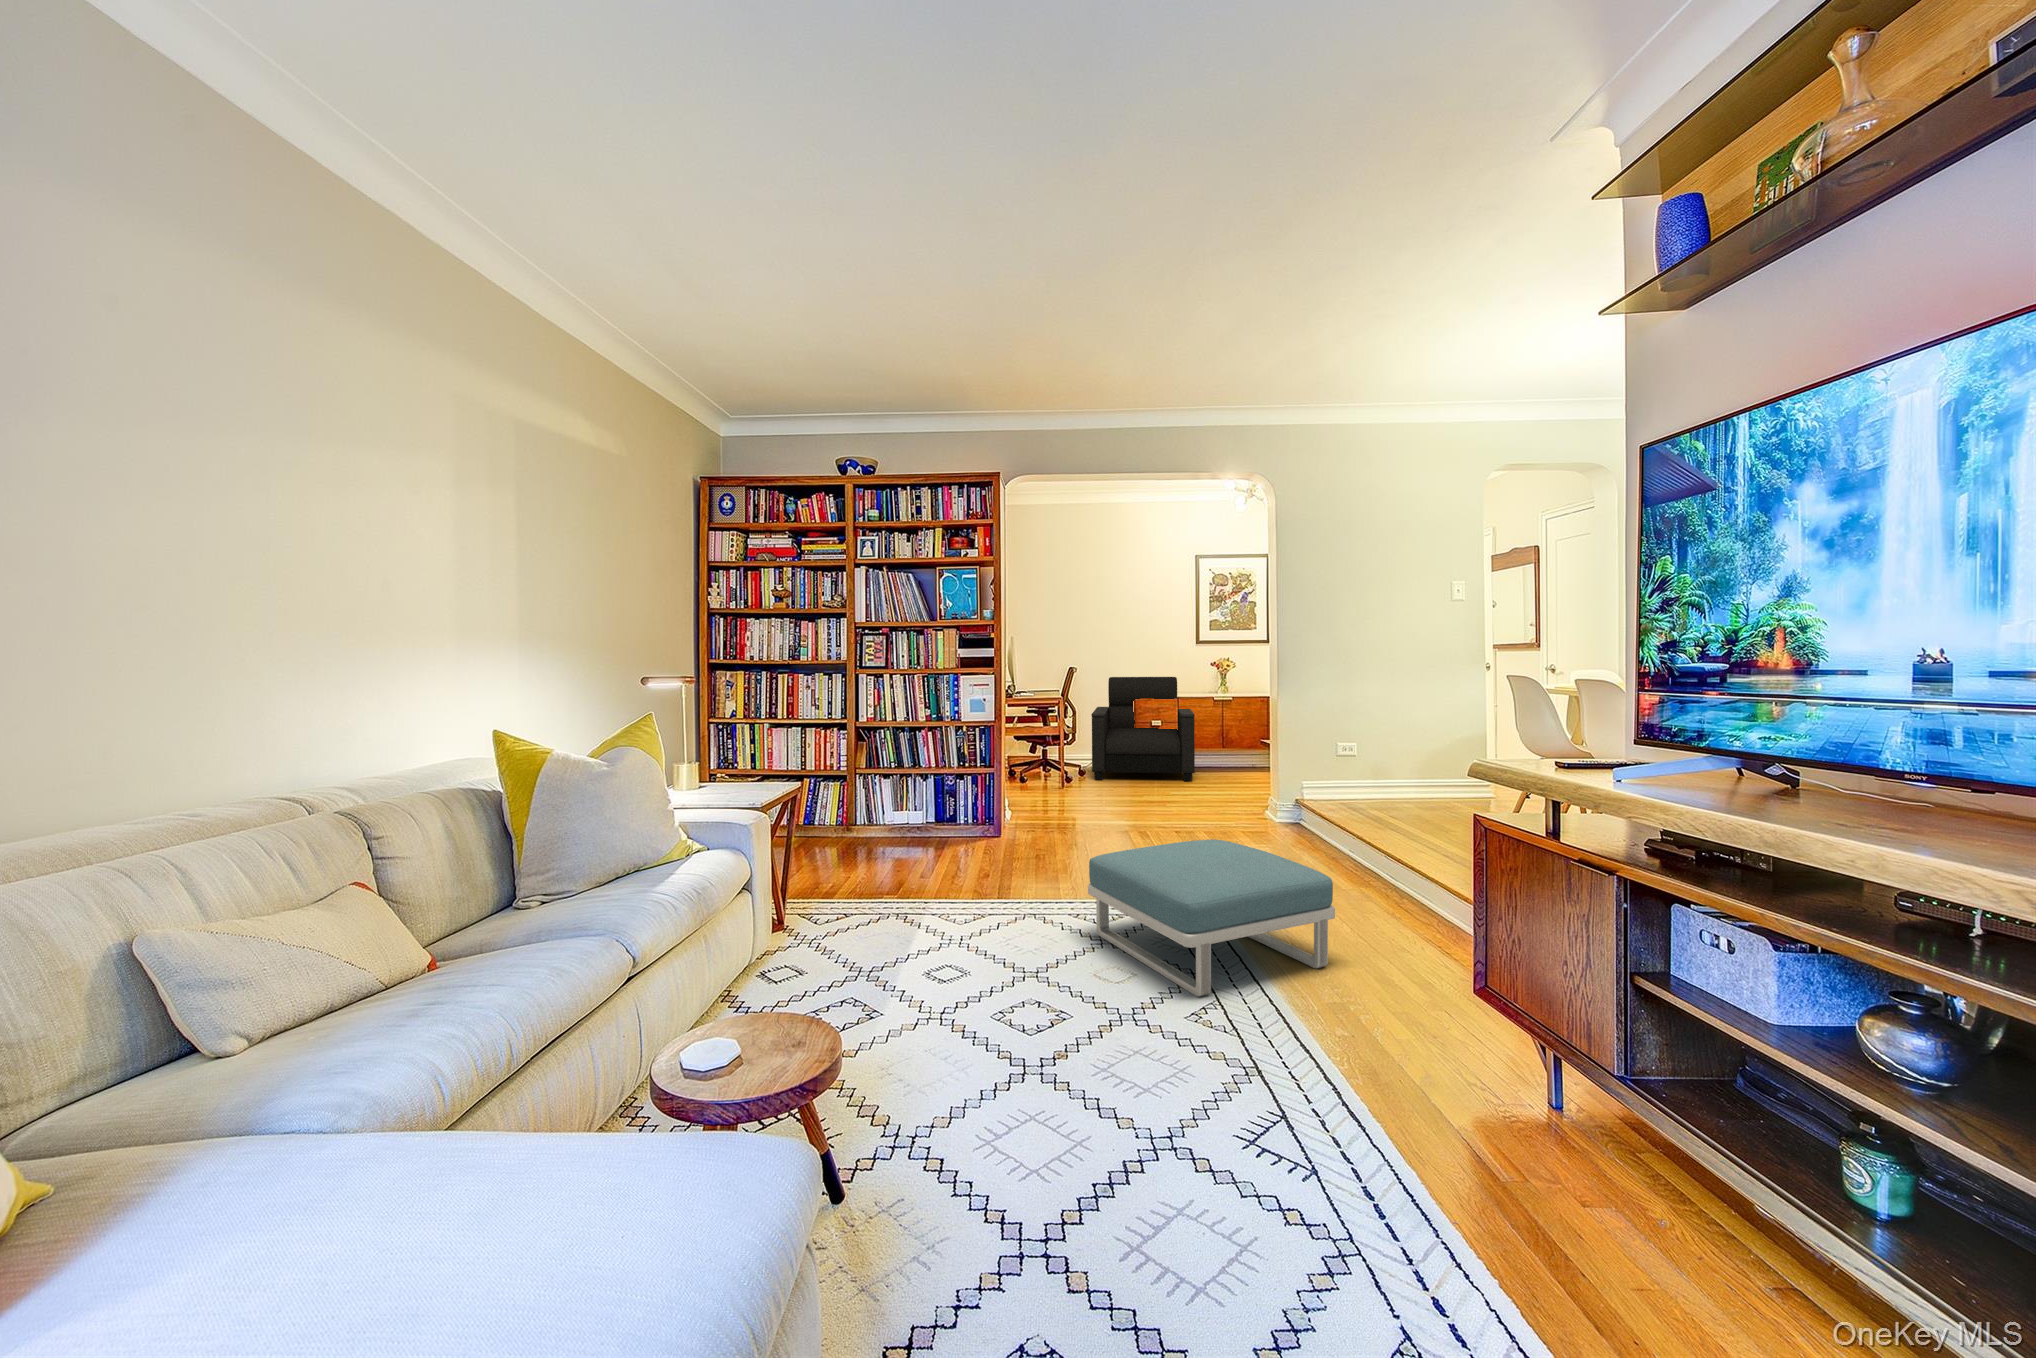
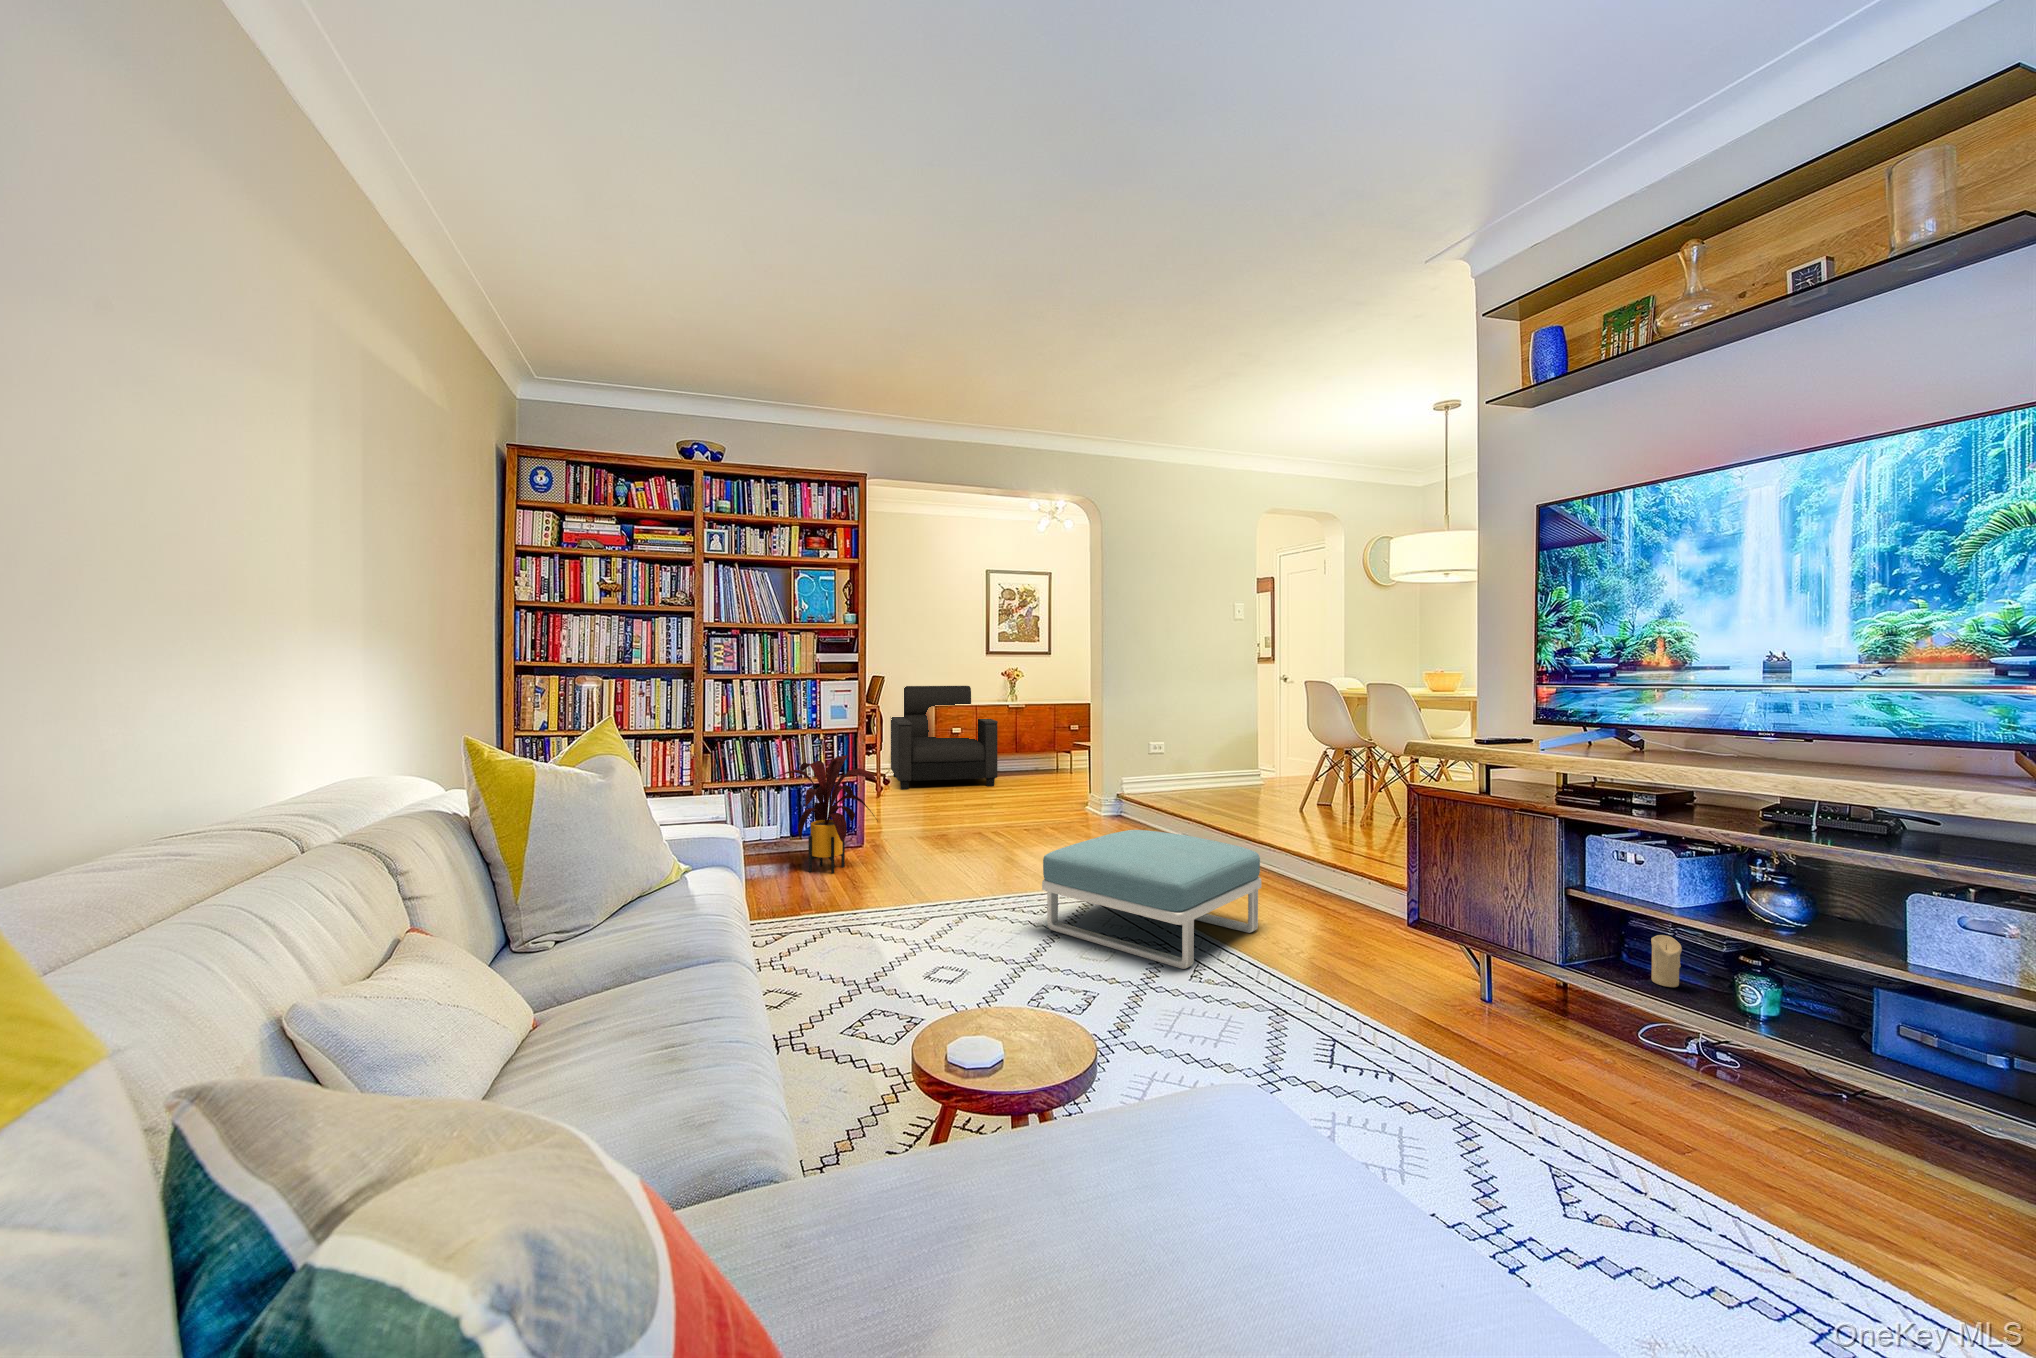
house plant: none [906,746,997,857] -> present [775,755,877,874]
candle: none [1727,1052,1773,1130] -> present [1651,935,1682,987]

